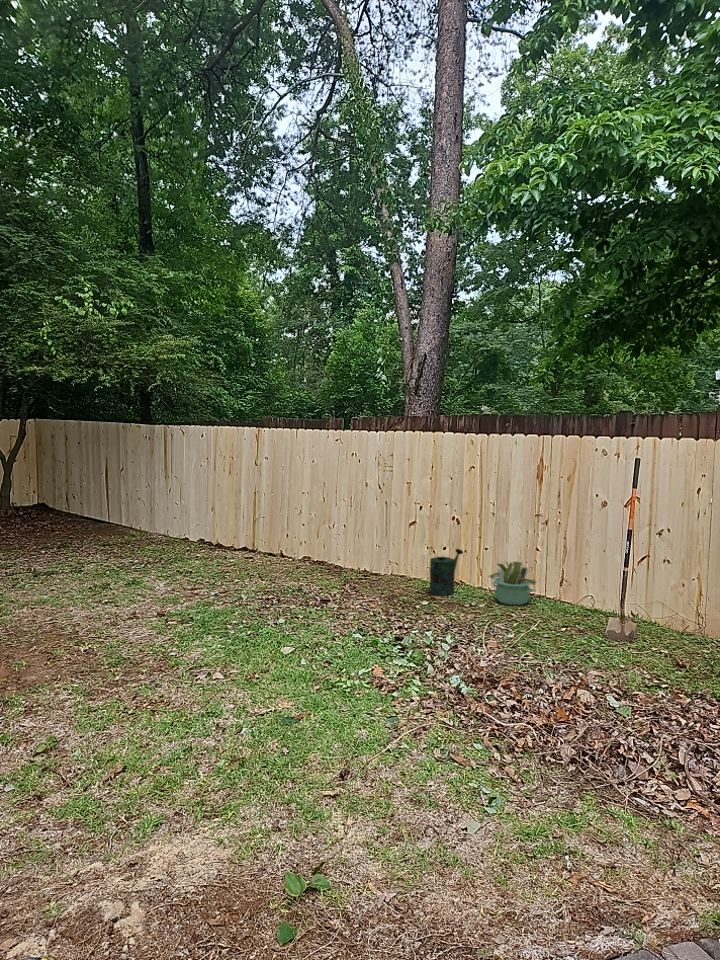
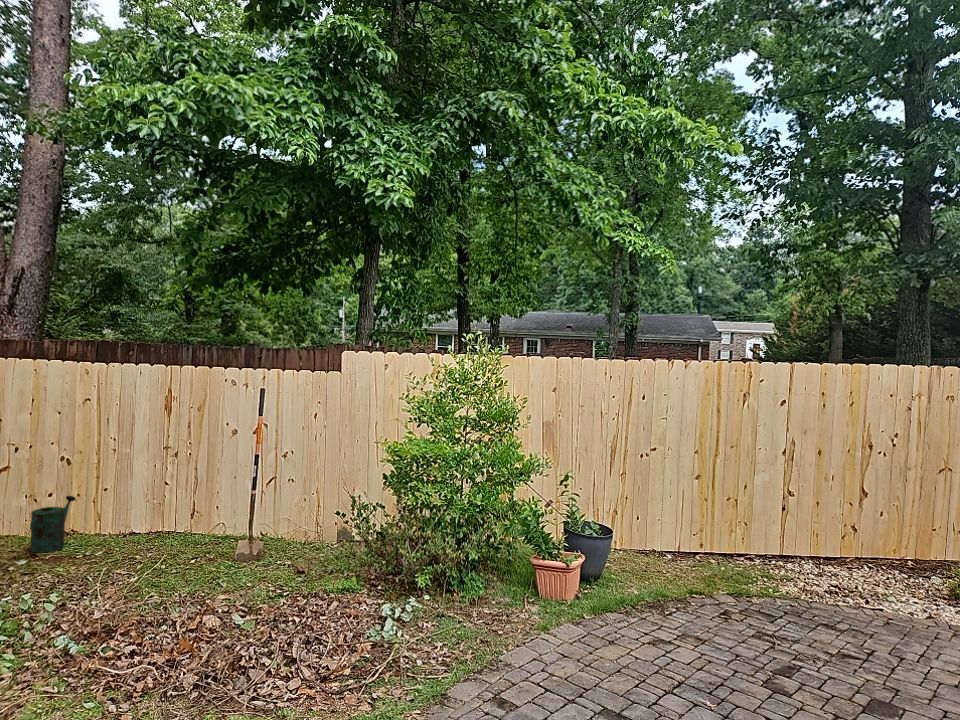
decorative plant: present [488,561,536,605] -> none [106,500,164,548]

